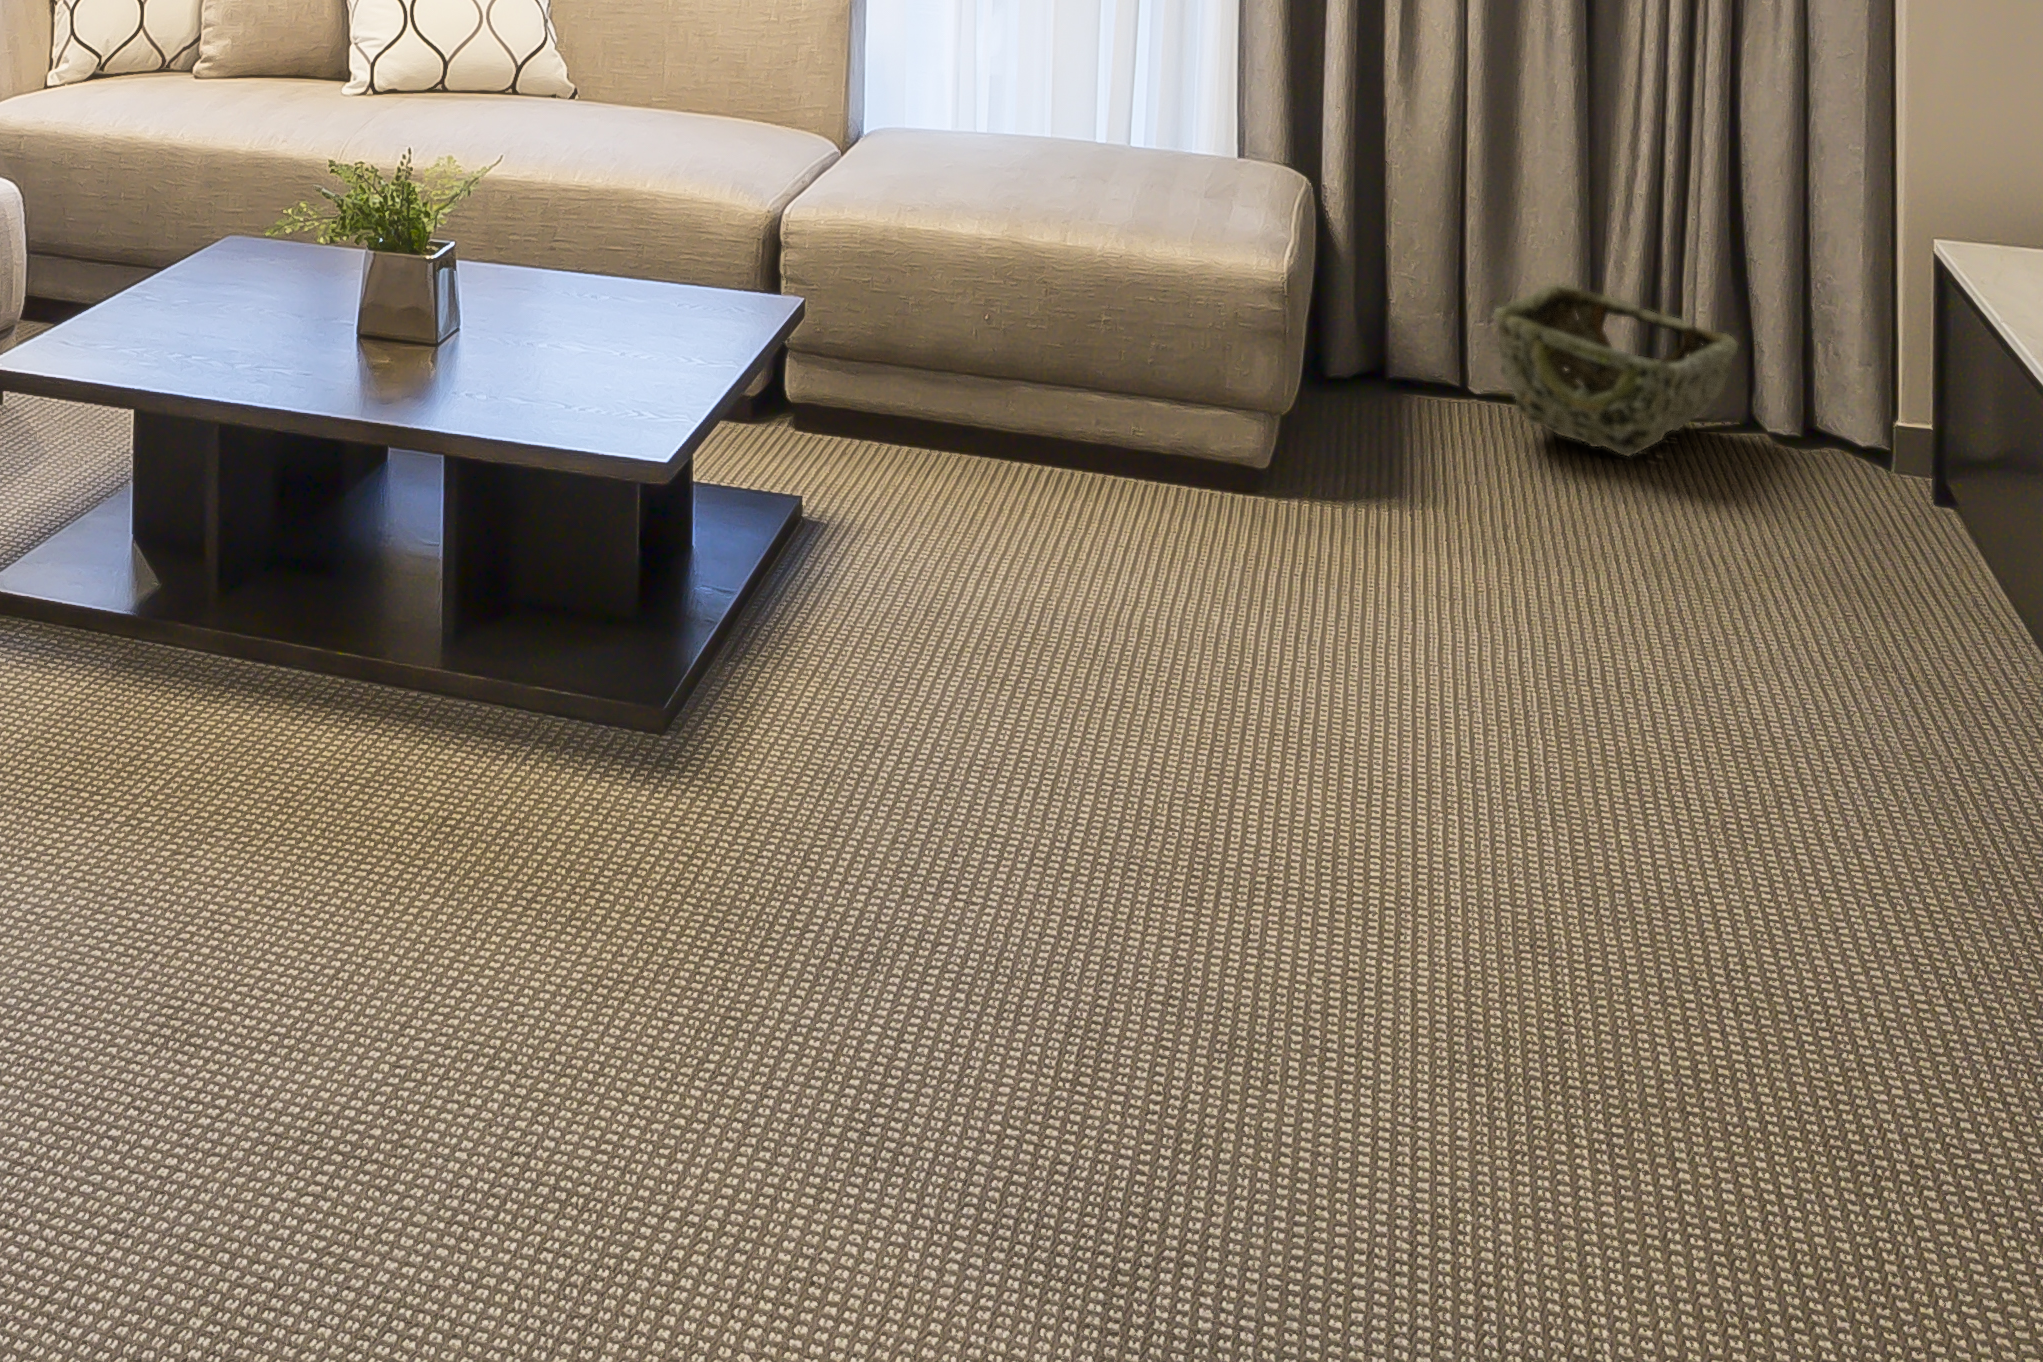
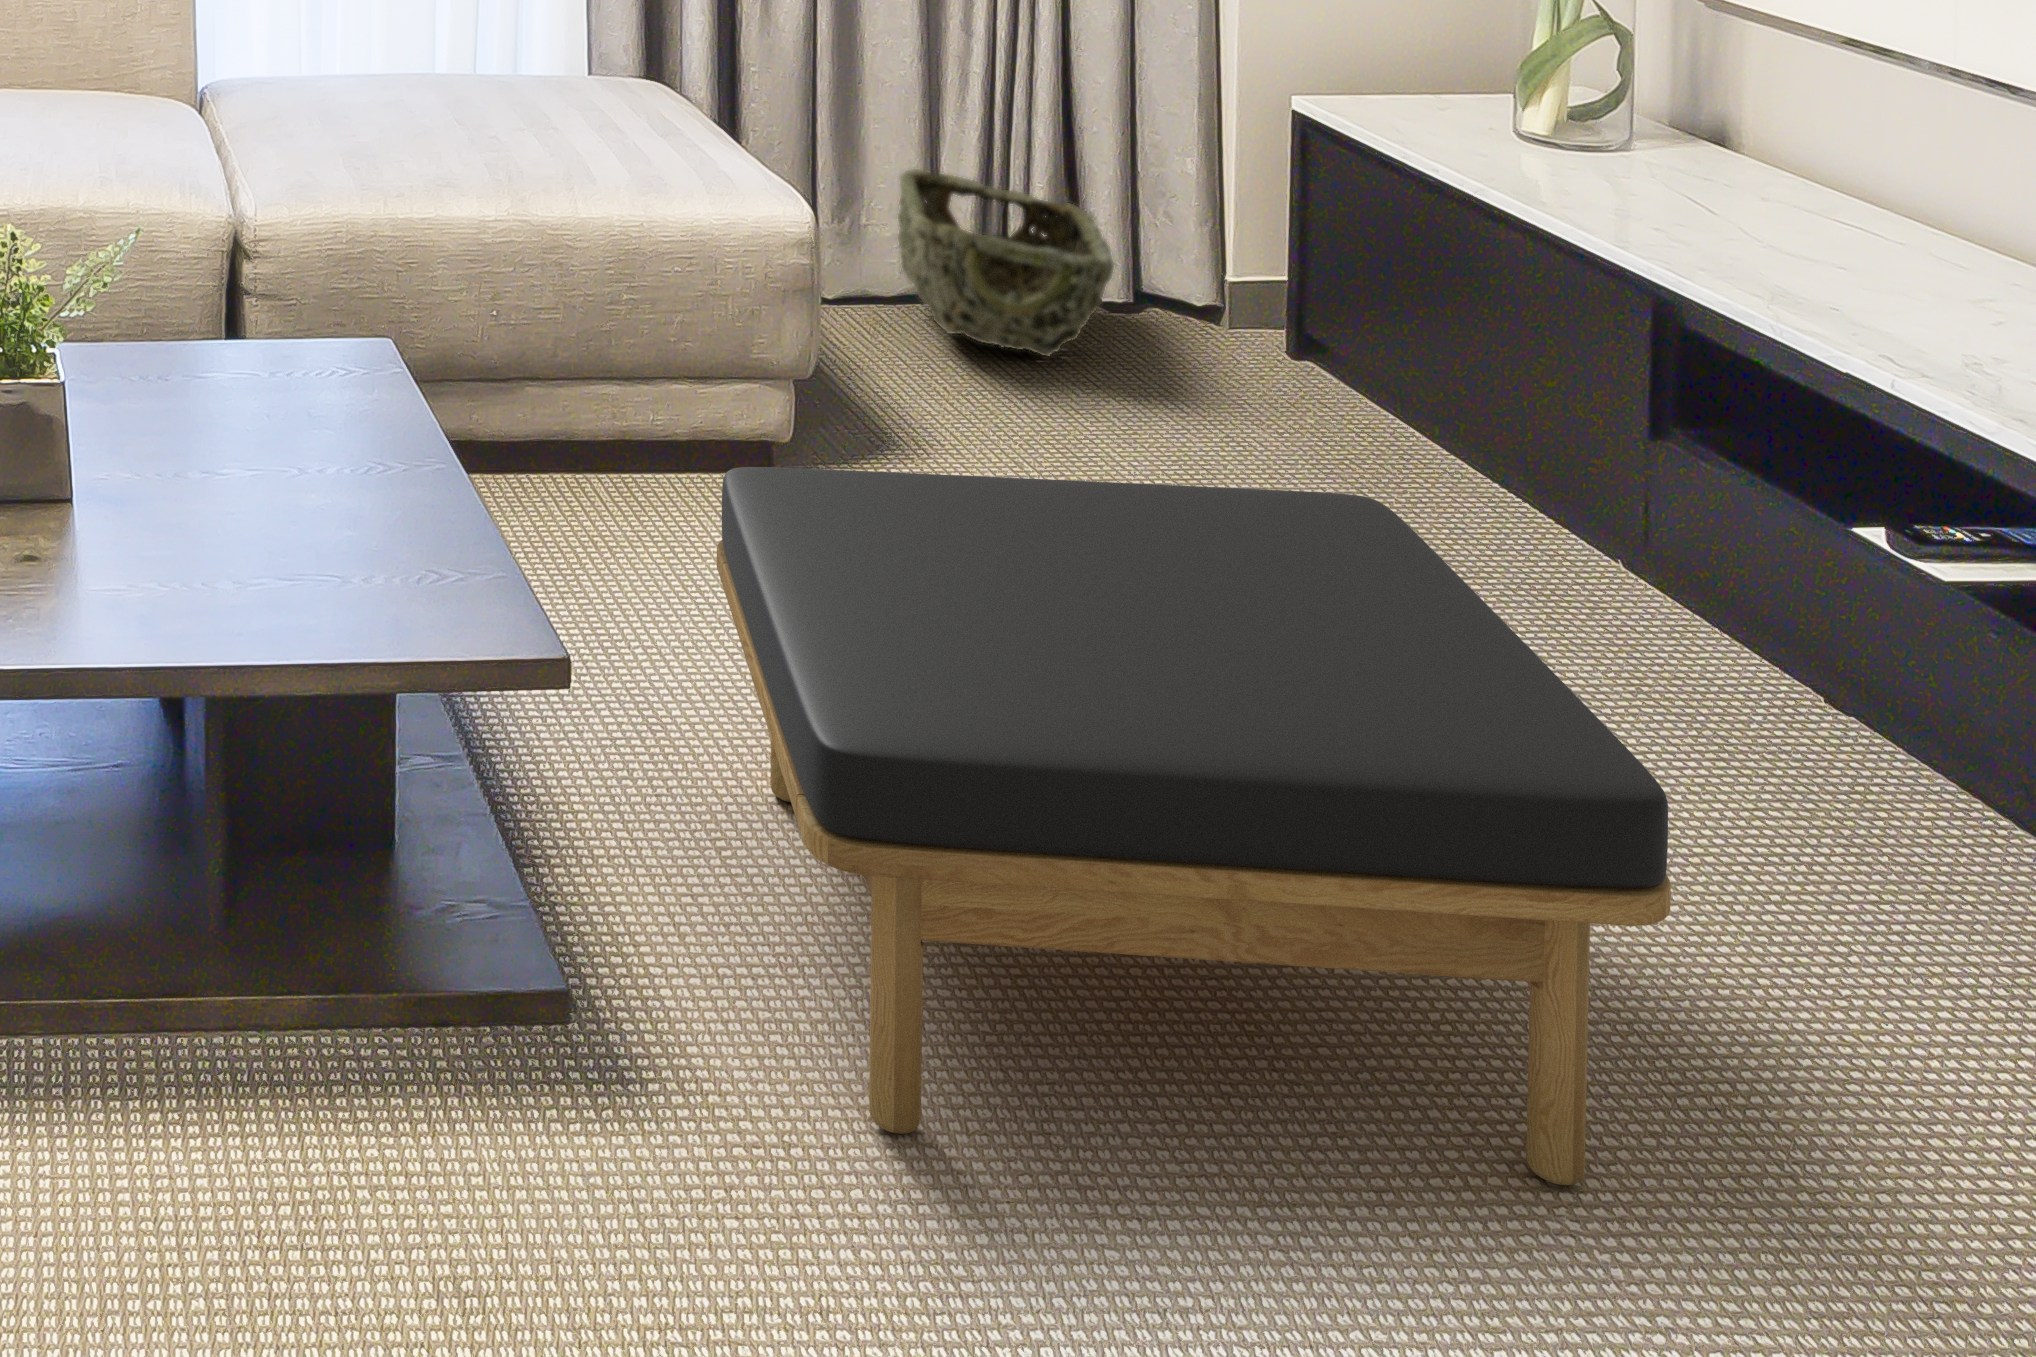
ottoman: none [783,377,1495,901] -> present [717,467,1671,1185]

